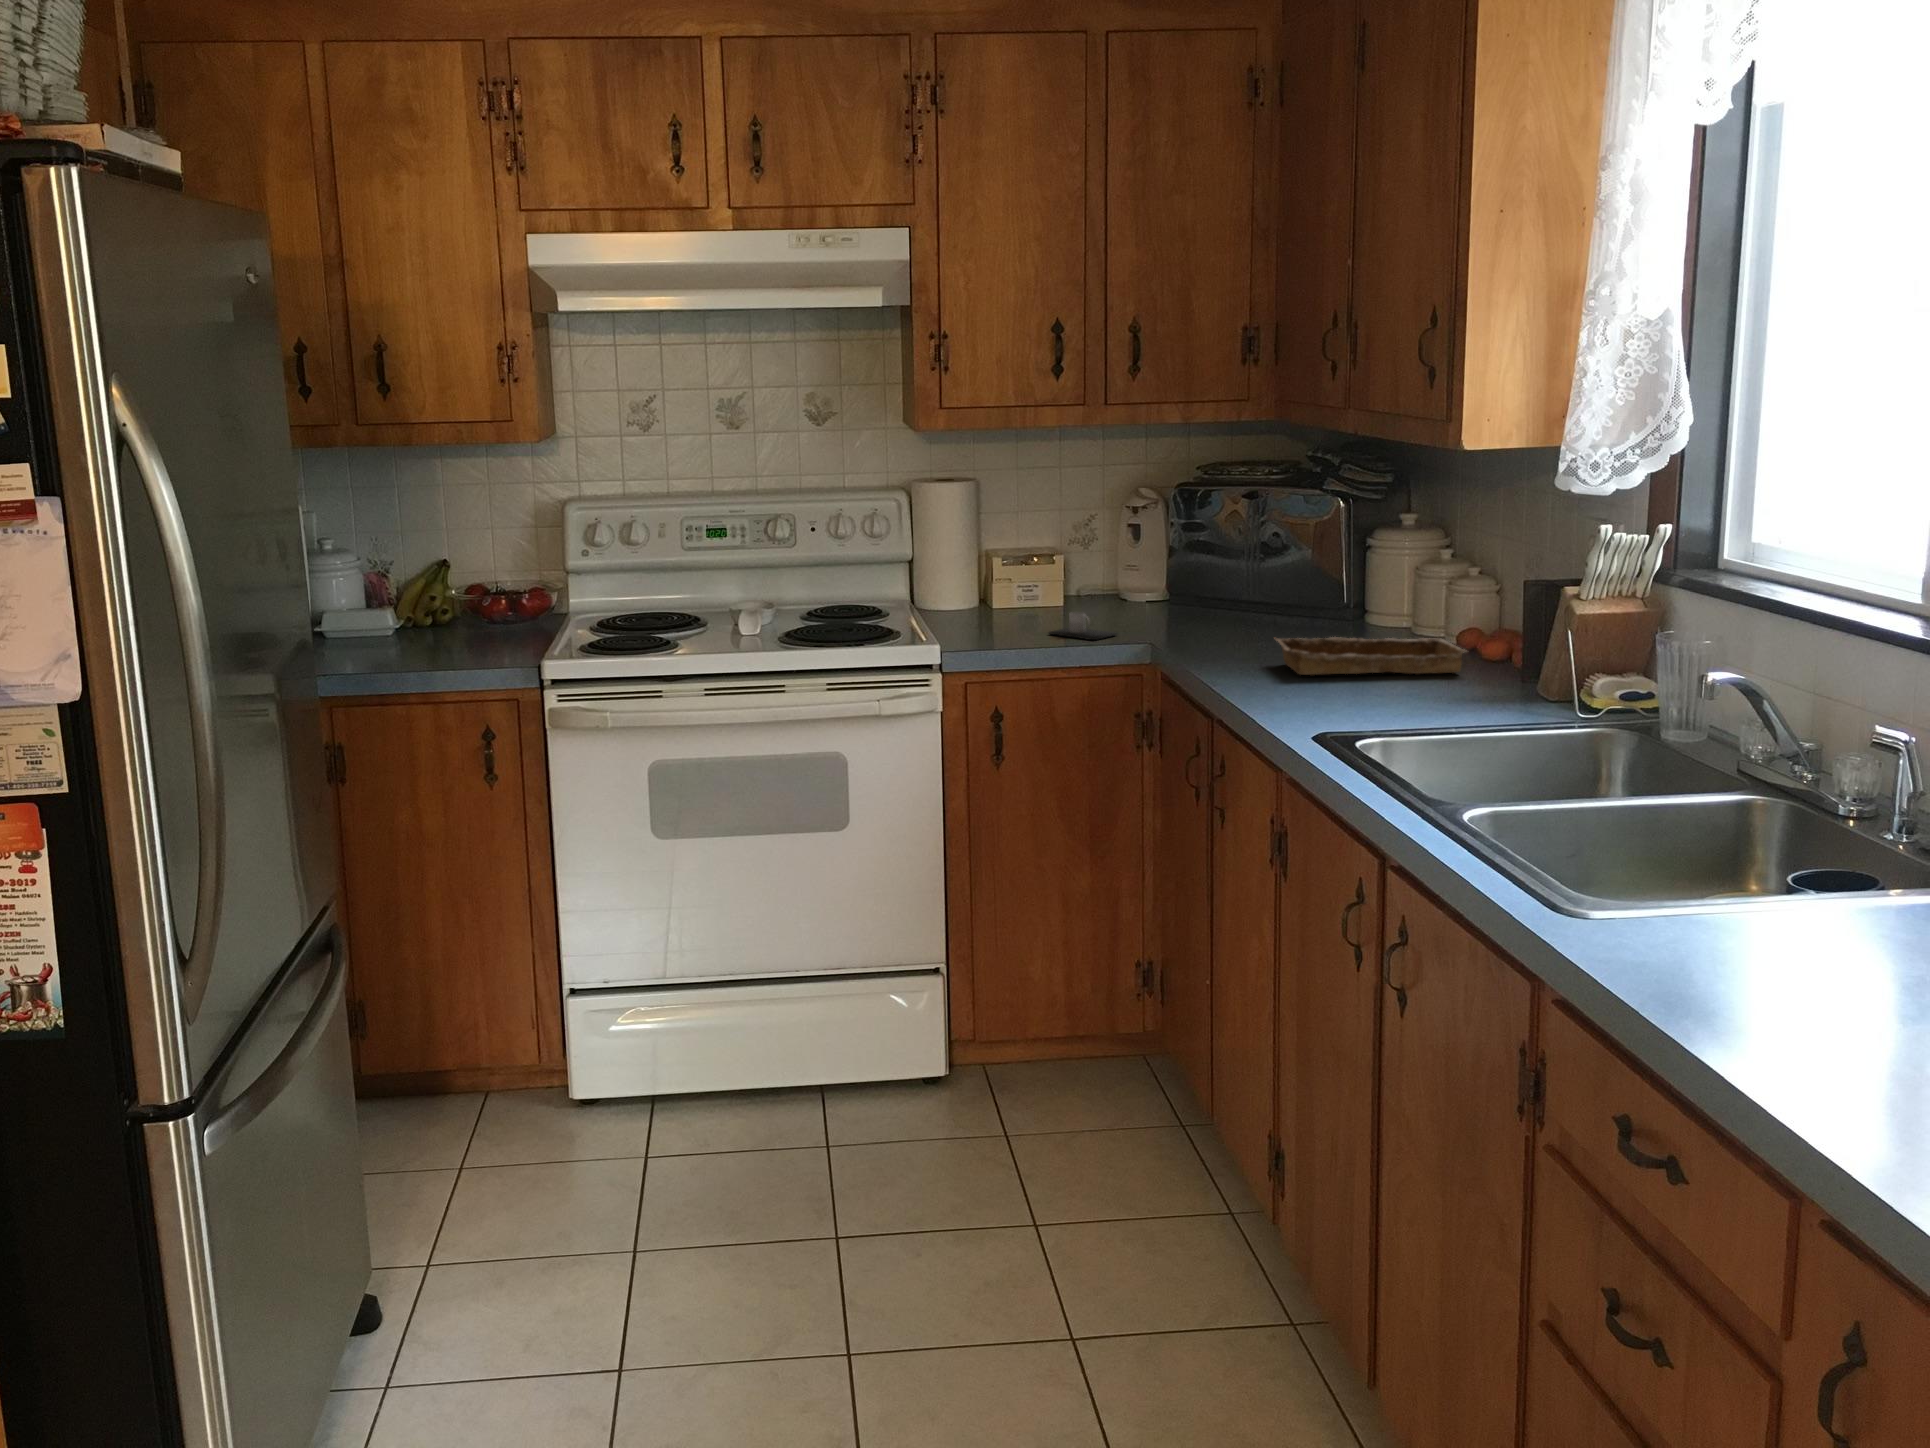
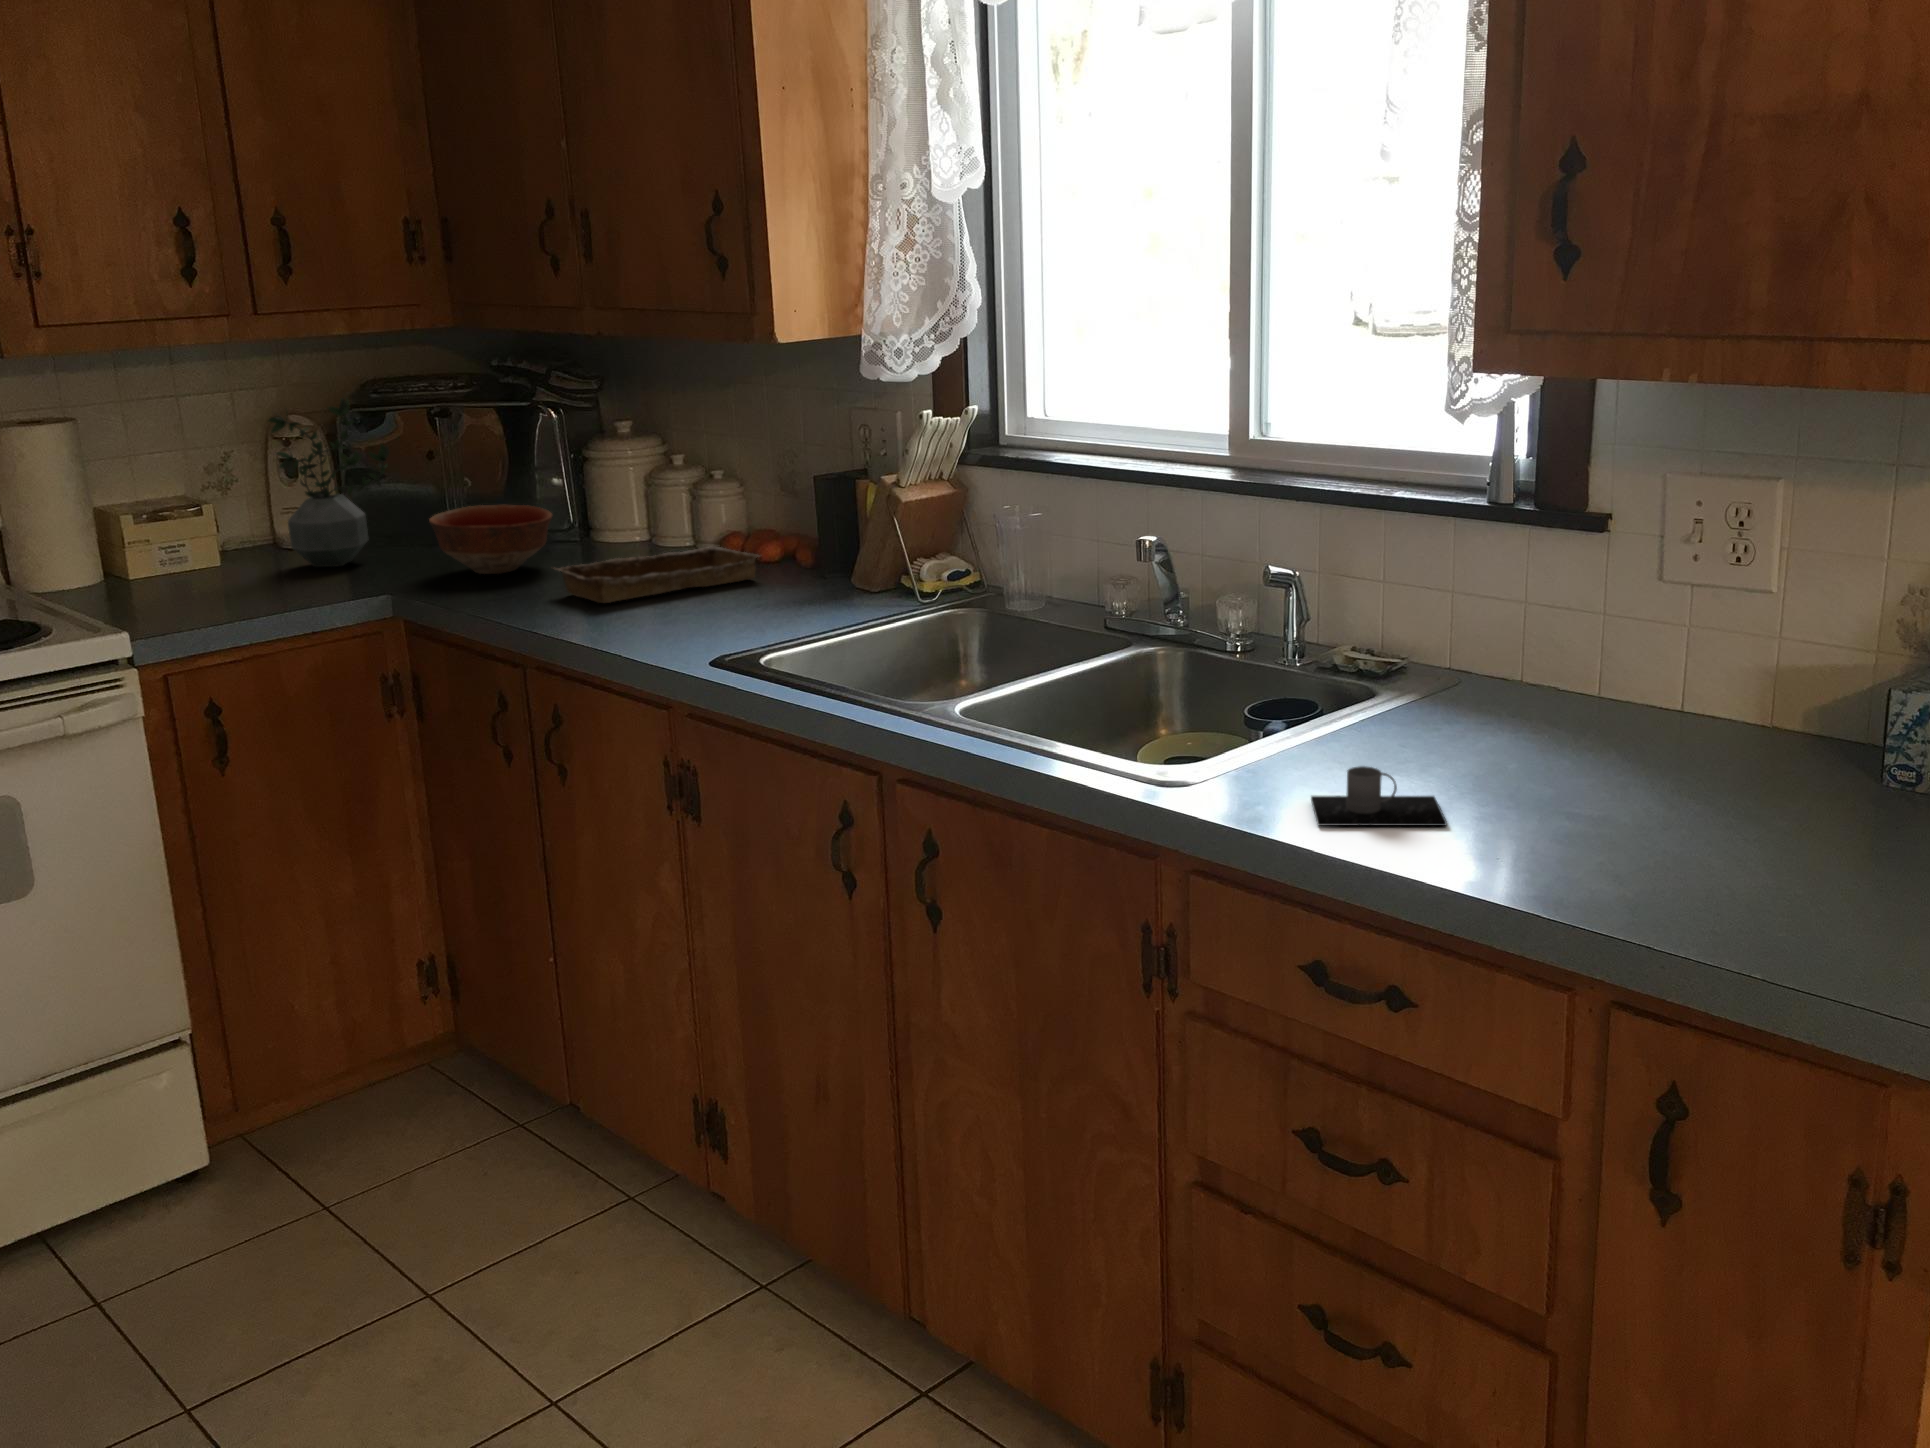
potted plant: none [1105,475,1198,617] -> present [268,398,390,567]
bowl: none [1204,578,1310,639] -> present [429,505,552,574]
mug: present [1049,612,1117,640] -> present [1311,766,1447,826]

